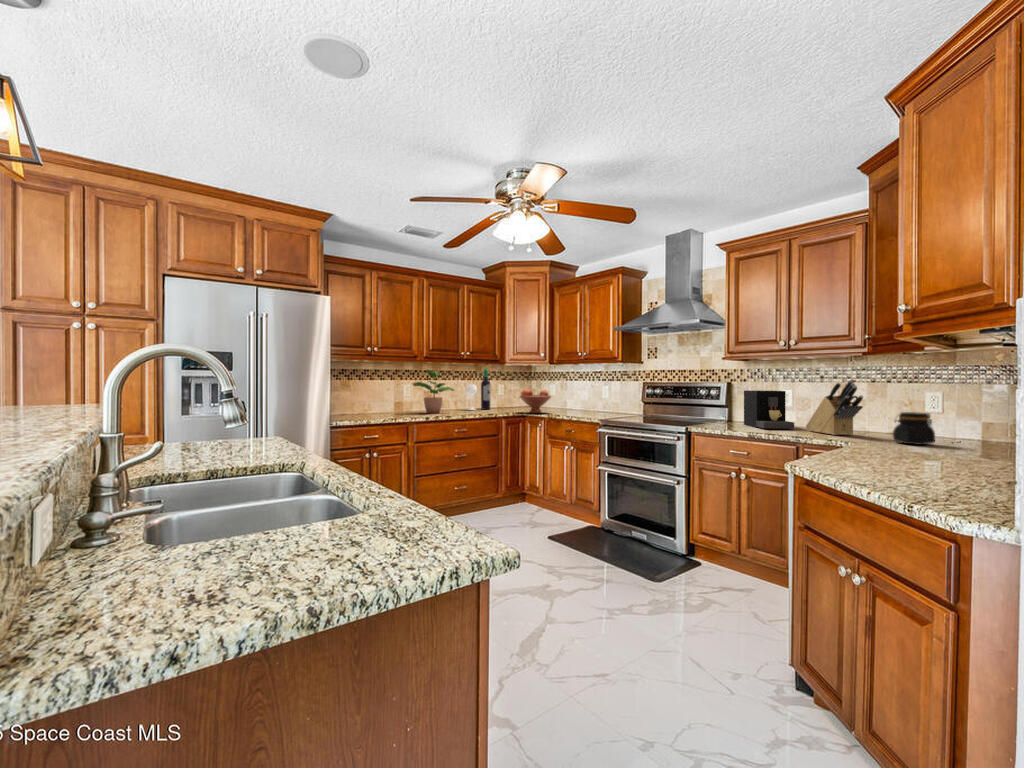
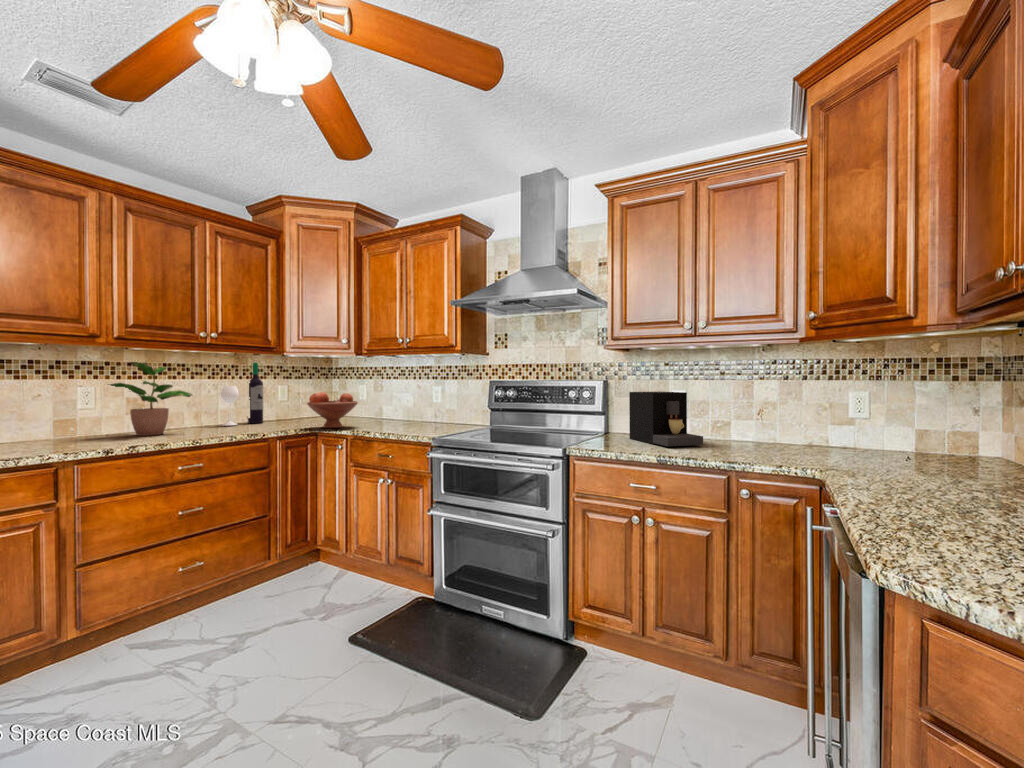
knife block: present [806,380,863,435] -> none [719,377,807,456]
jar: present [893,412,935,445] -> none [860,423,918,471]

